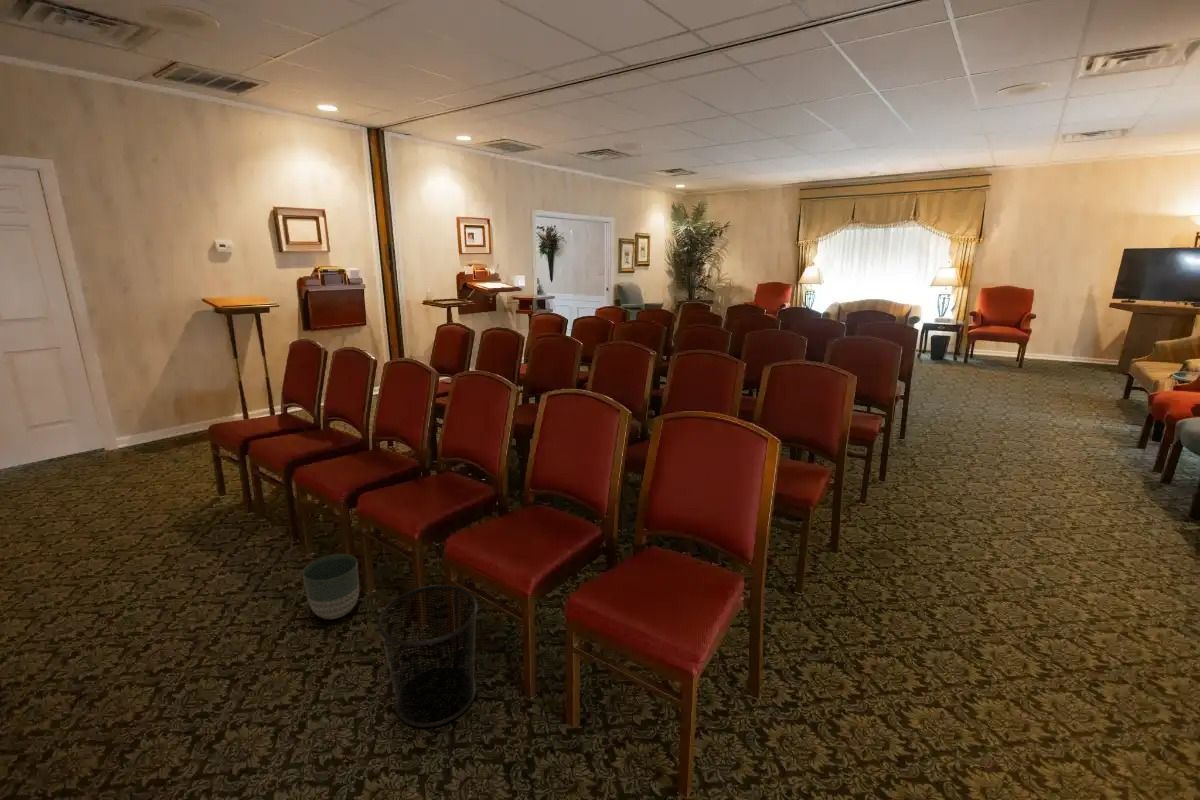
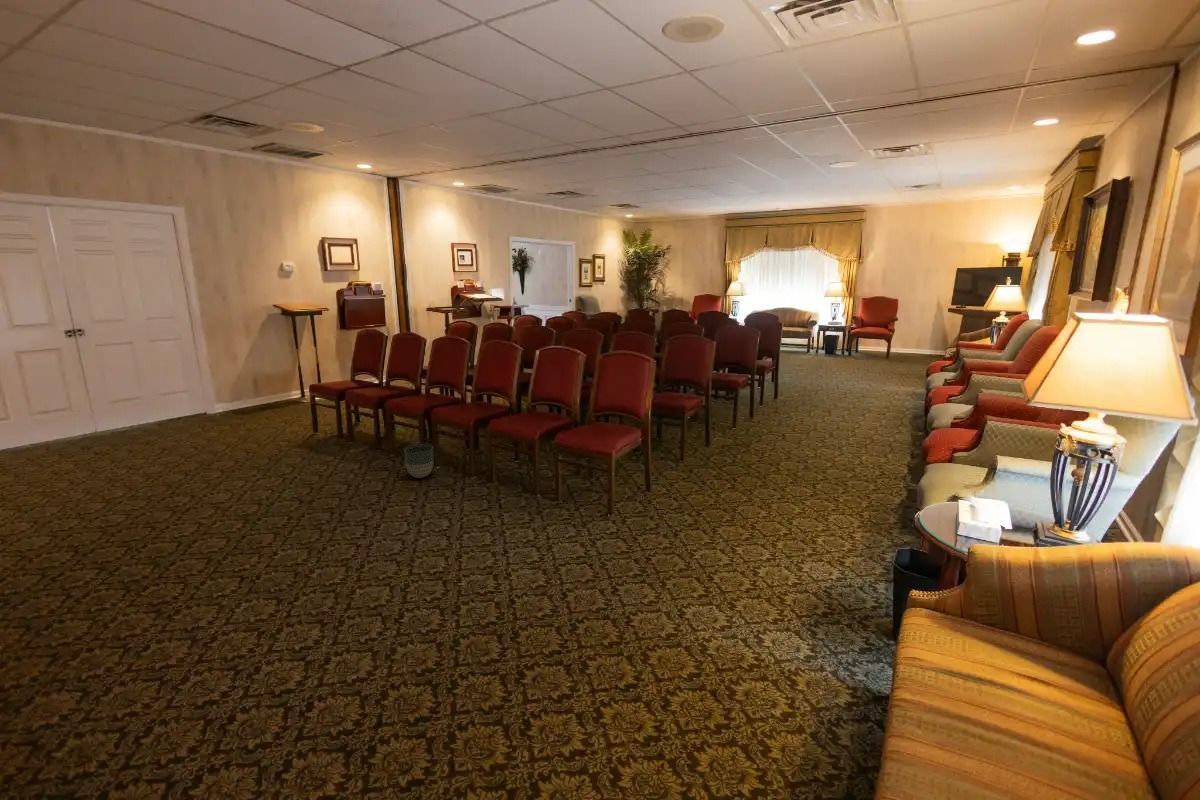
waste bin: present [378,585,478,727] -> none [461,444,509,506]

